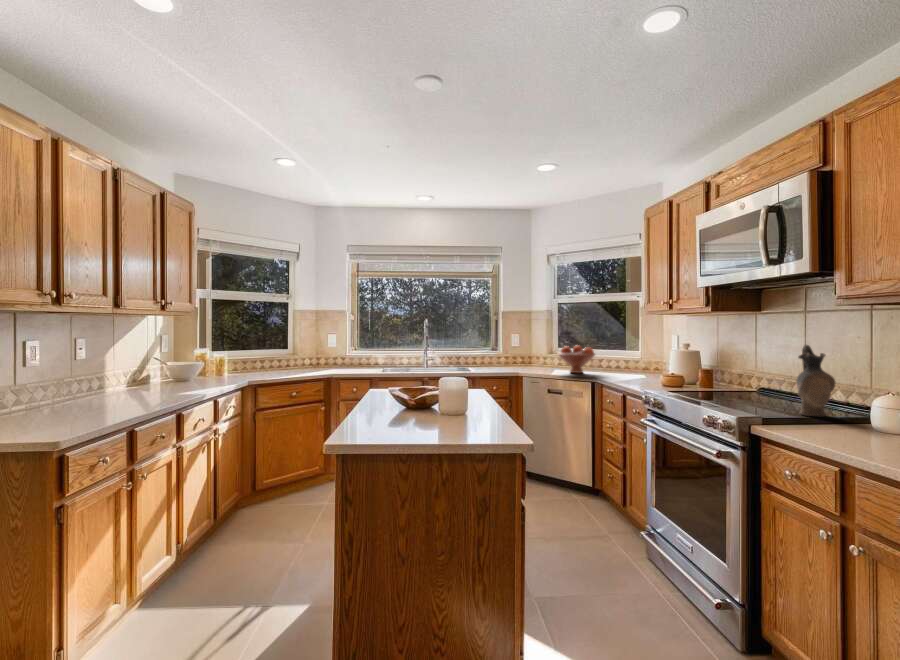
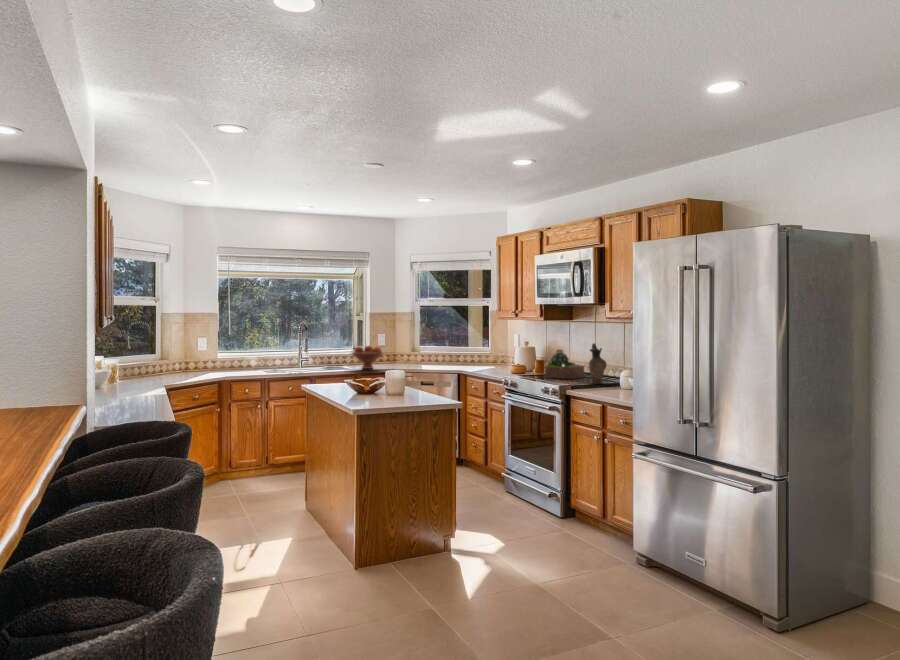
fruit bowl: present [558,346,595,373] -> present [352,346,383,369]
succulent plant: none [713,355,785,402] -> present [545,350,585,379]

